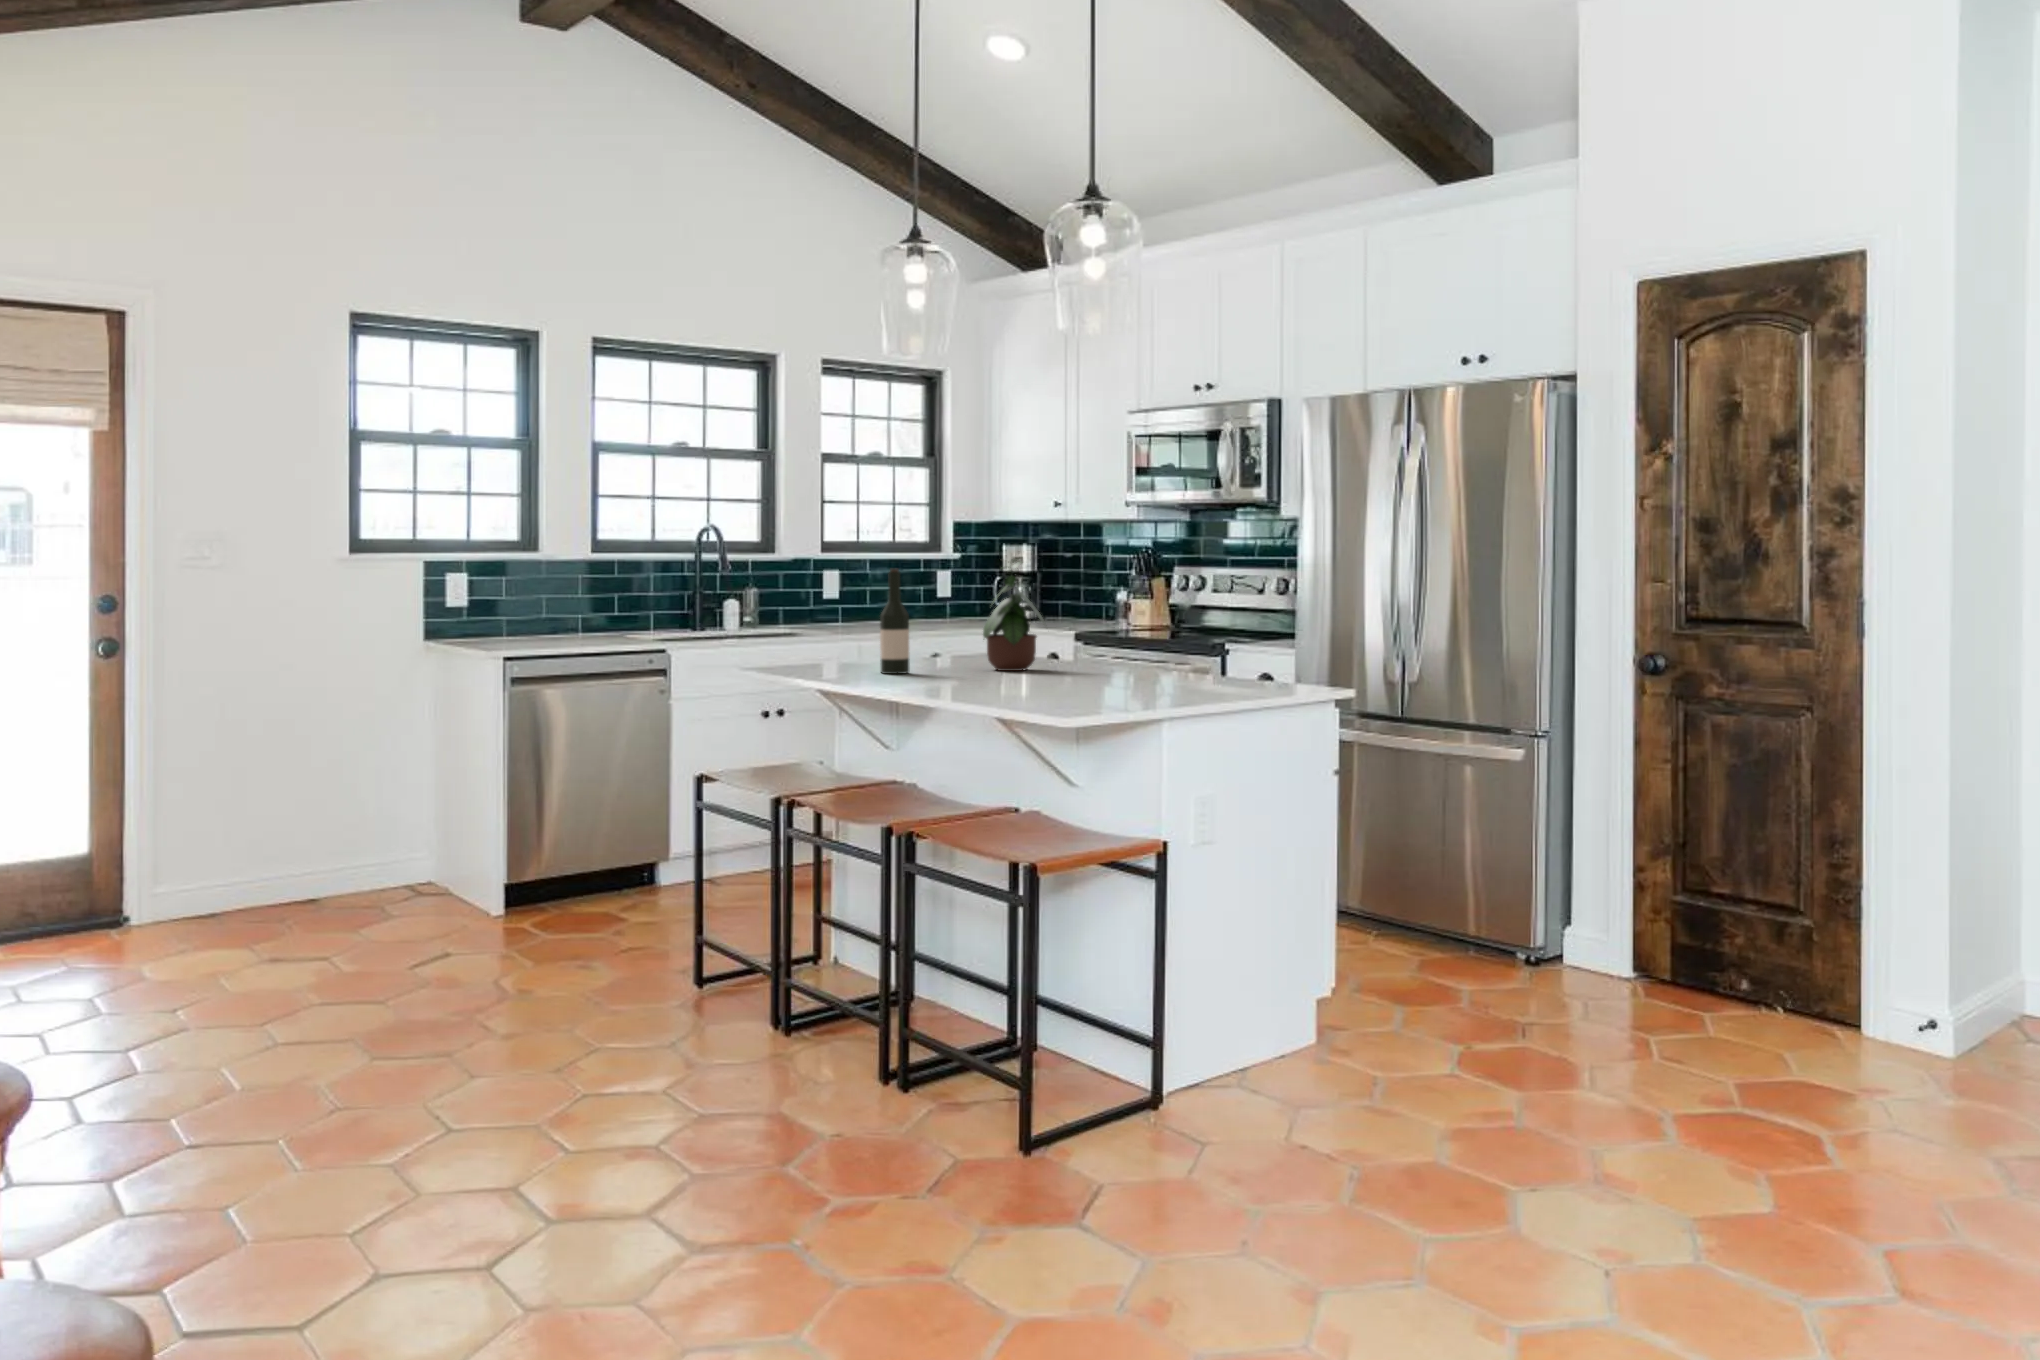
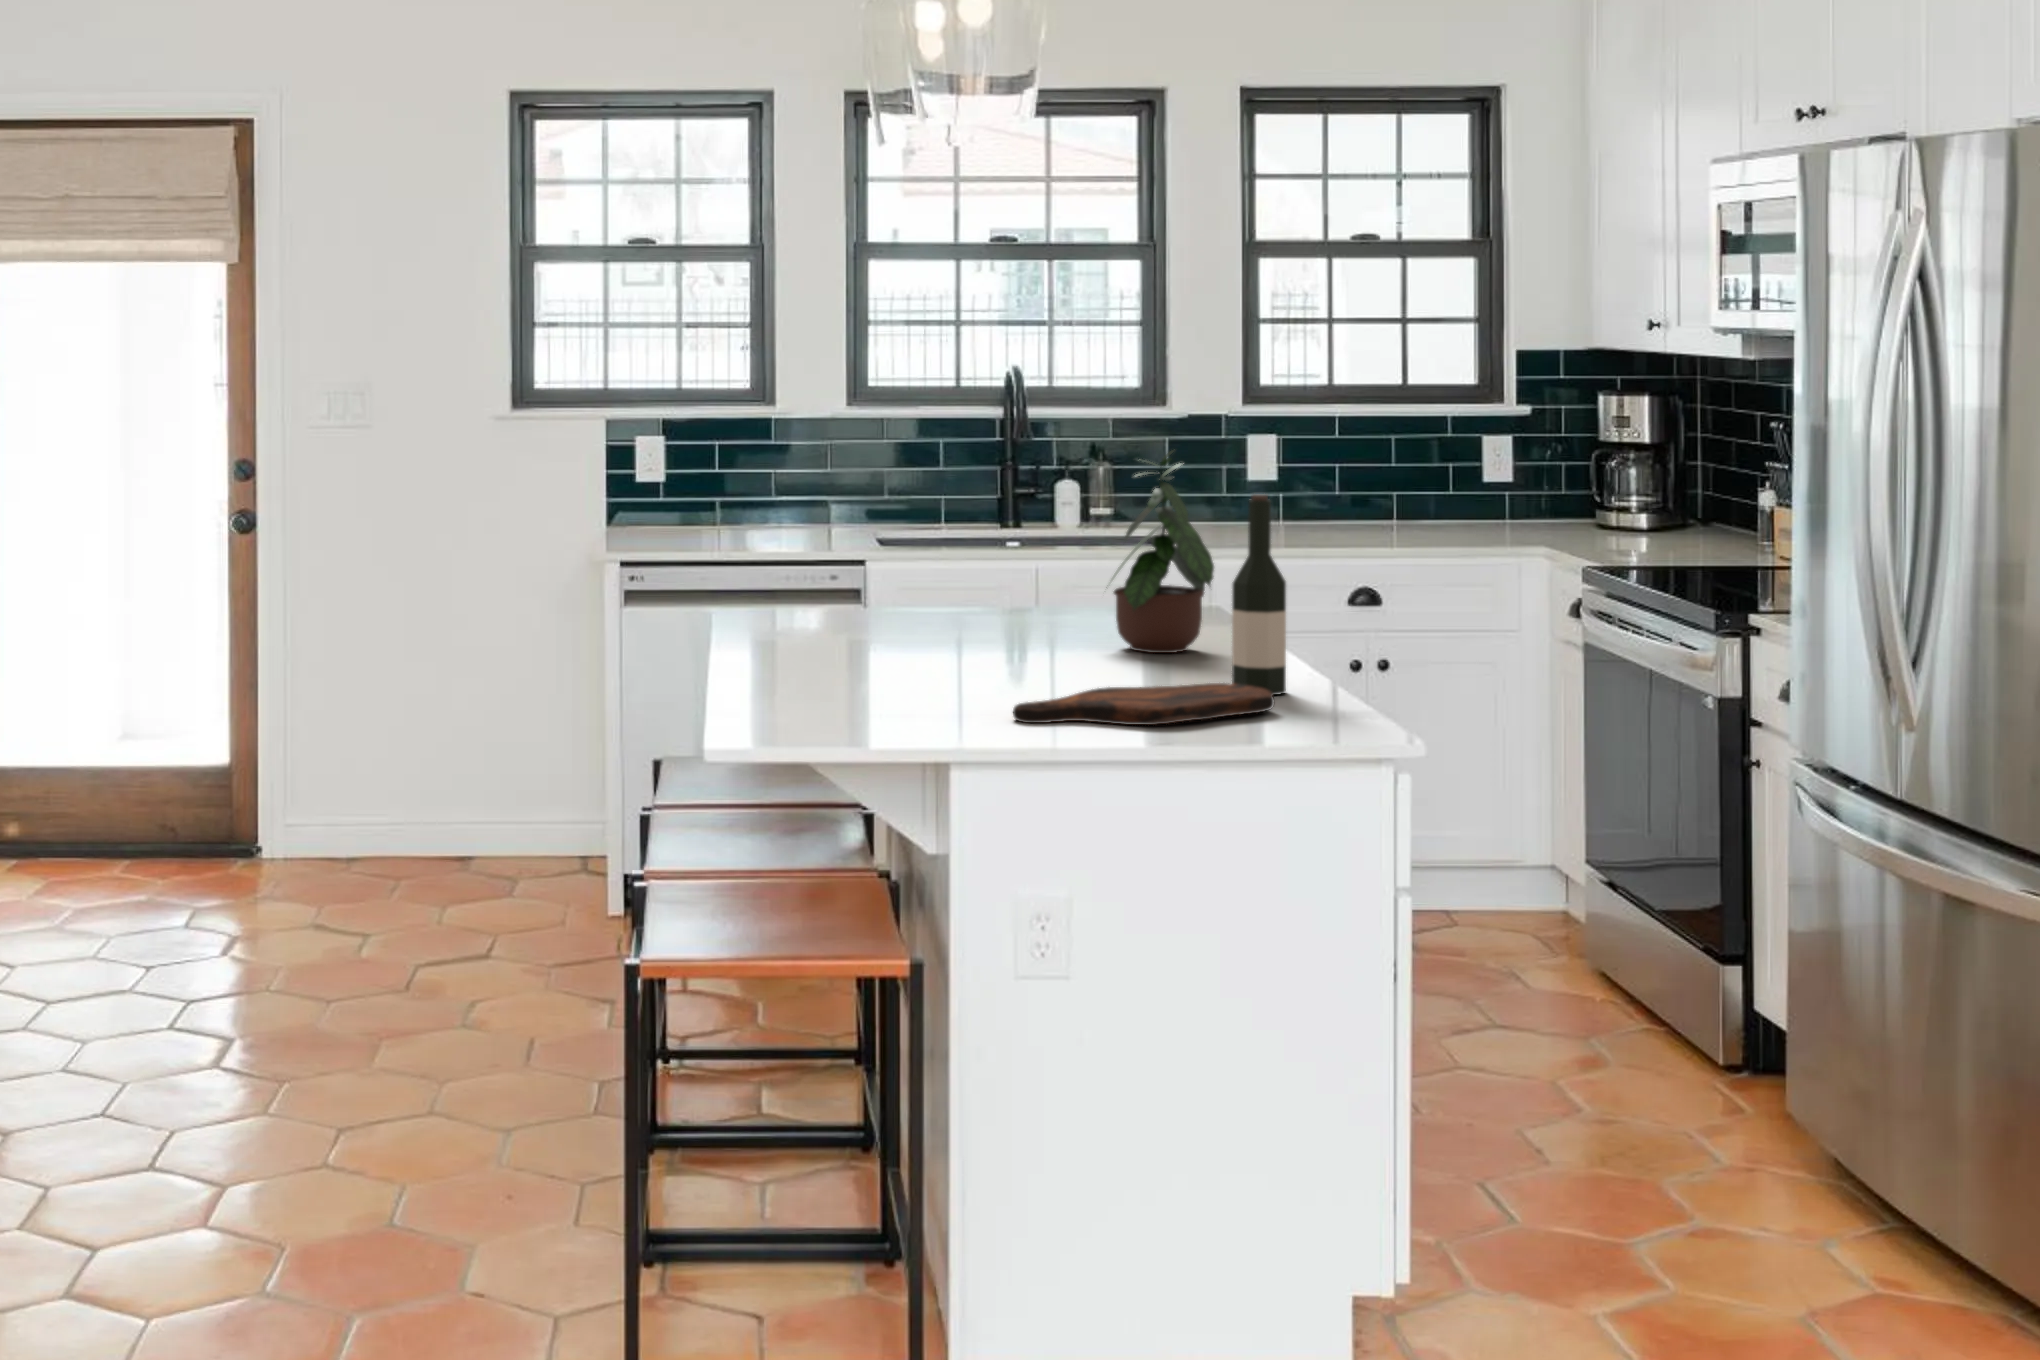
wine bottle: present [880,569,909,674] -> present [1232,494,1286,695]
cutting board: none [1097,670,1186,692] -> present [1013,683,1274,725]

